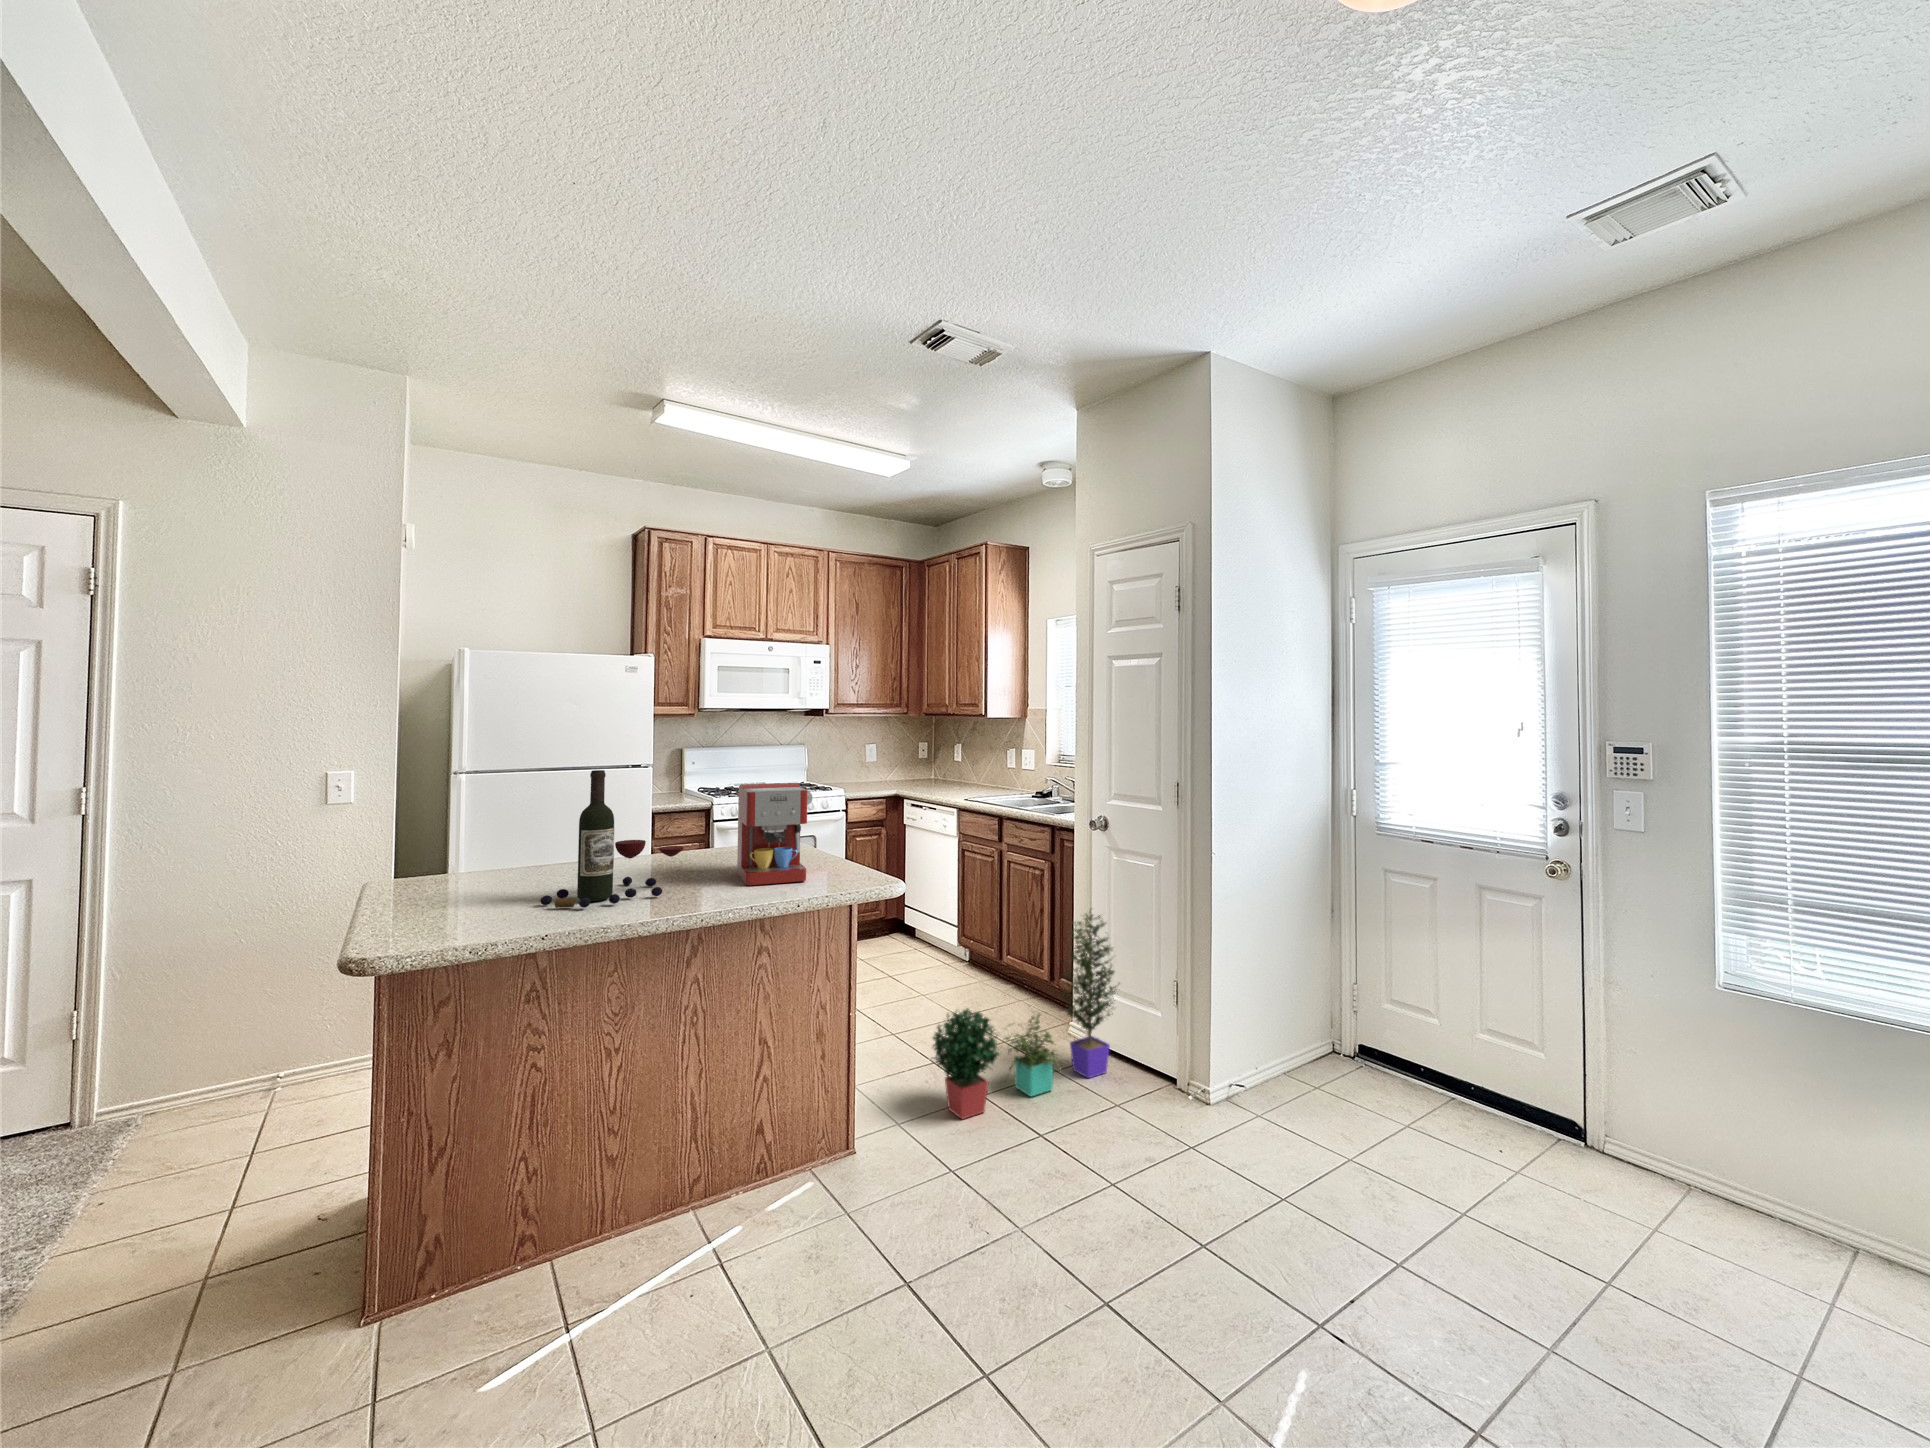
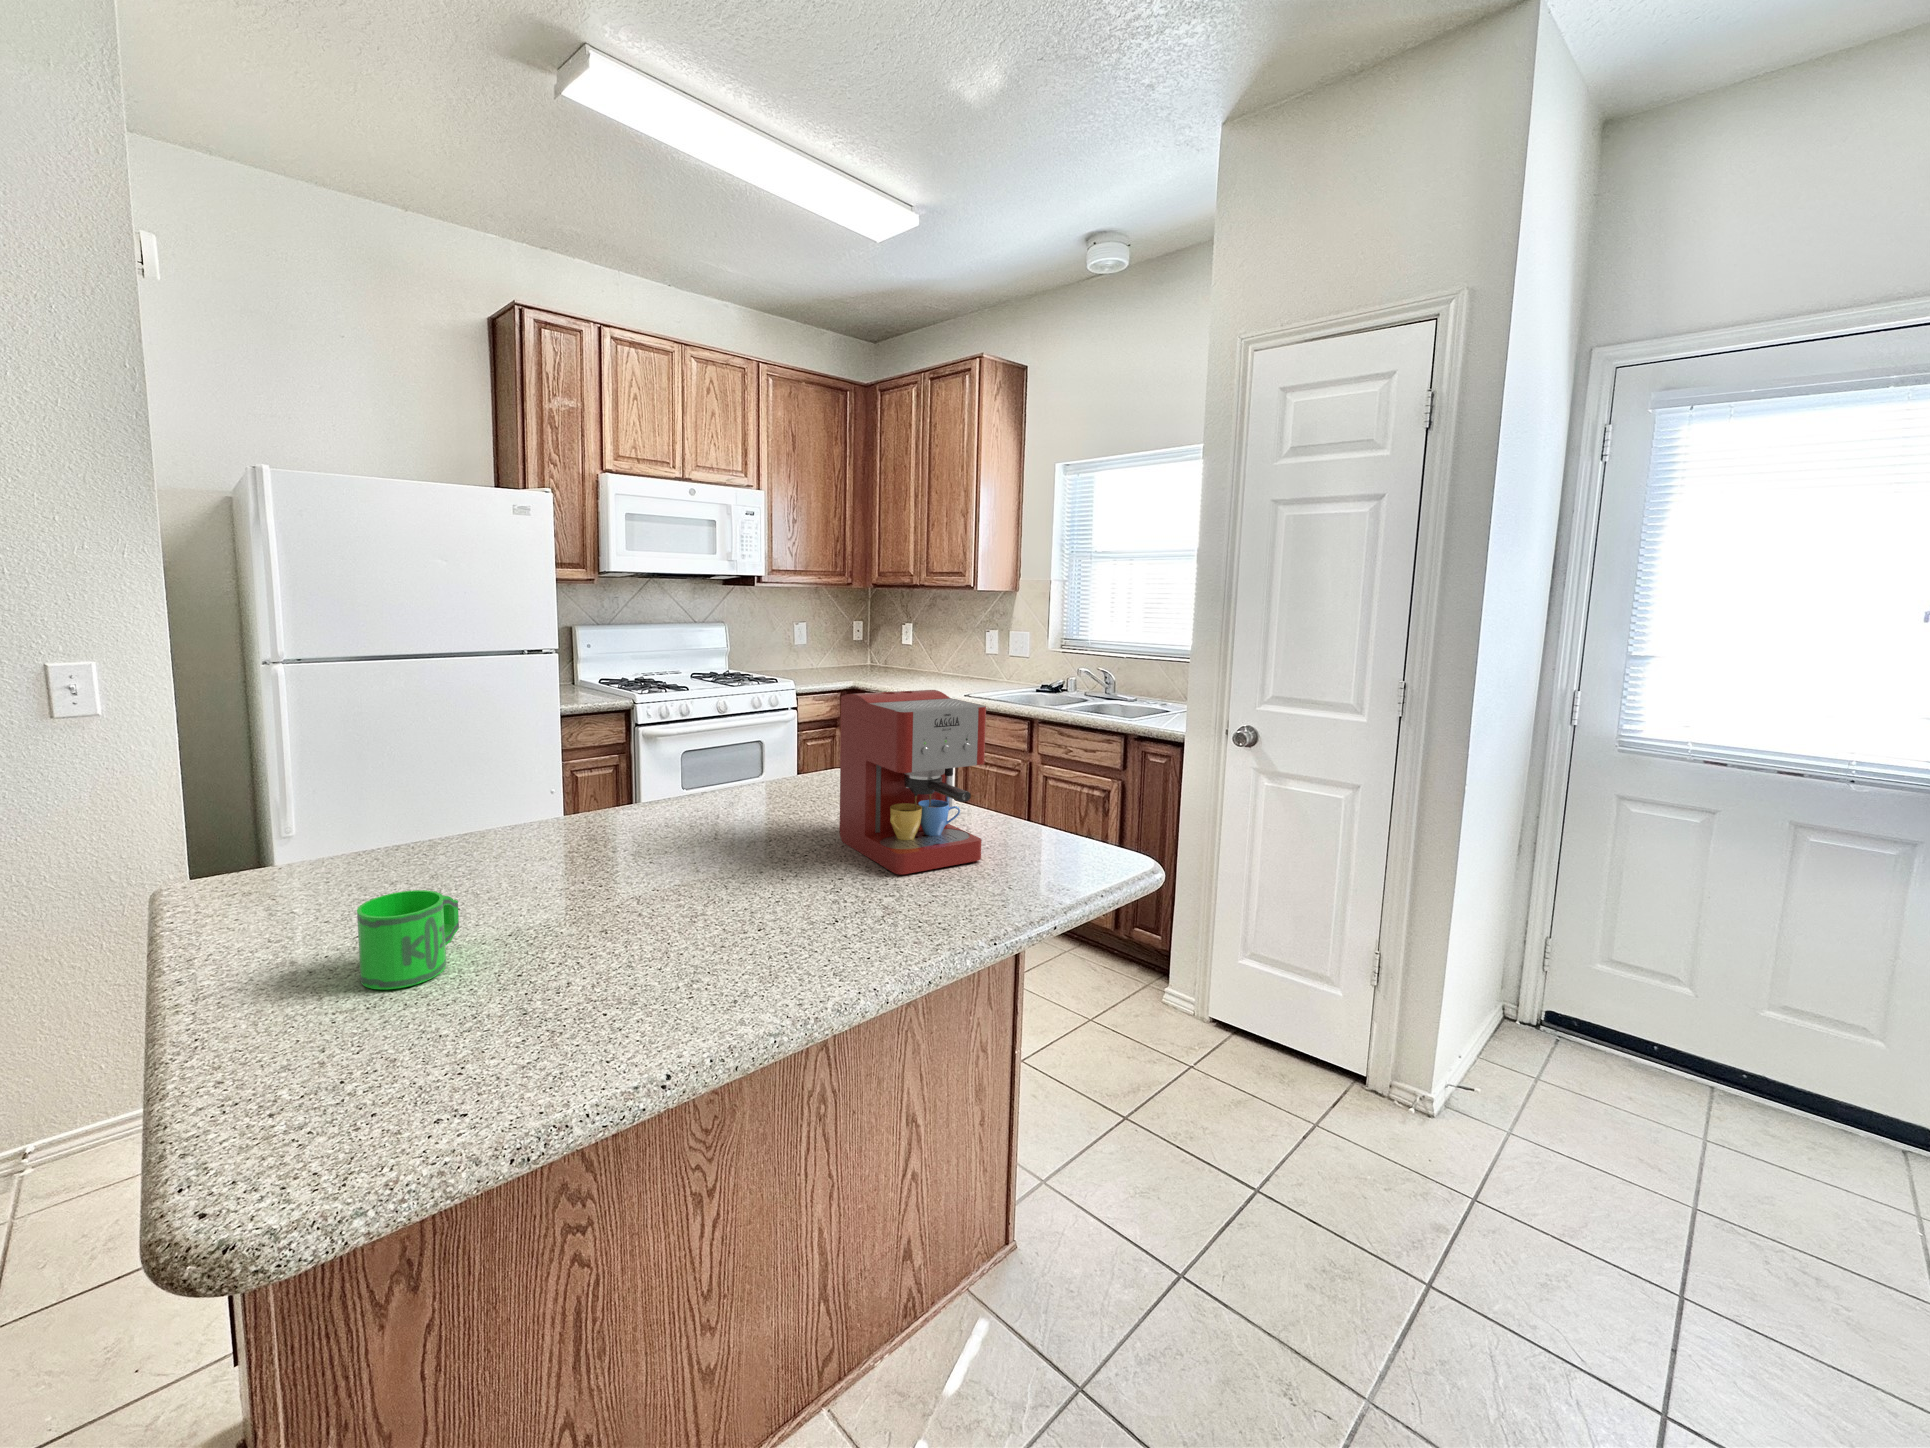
wine bottle: present [540,770,684,908] -> none [567,676,805,962]
mug: none [442,872,494,912] -> present [357,890,459,989]
potted plant: present [933,909,1116,1119] -> none [1076,852,1294,1167]

